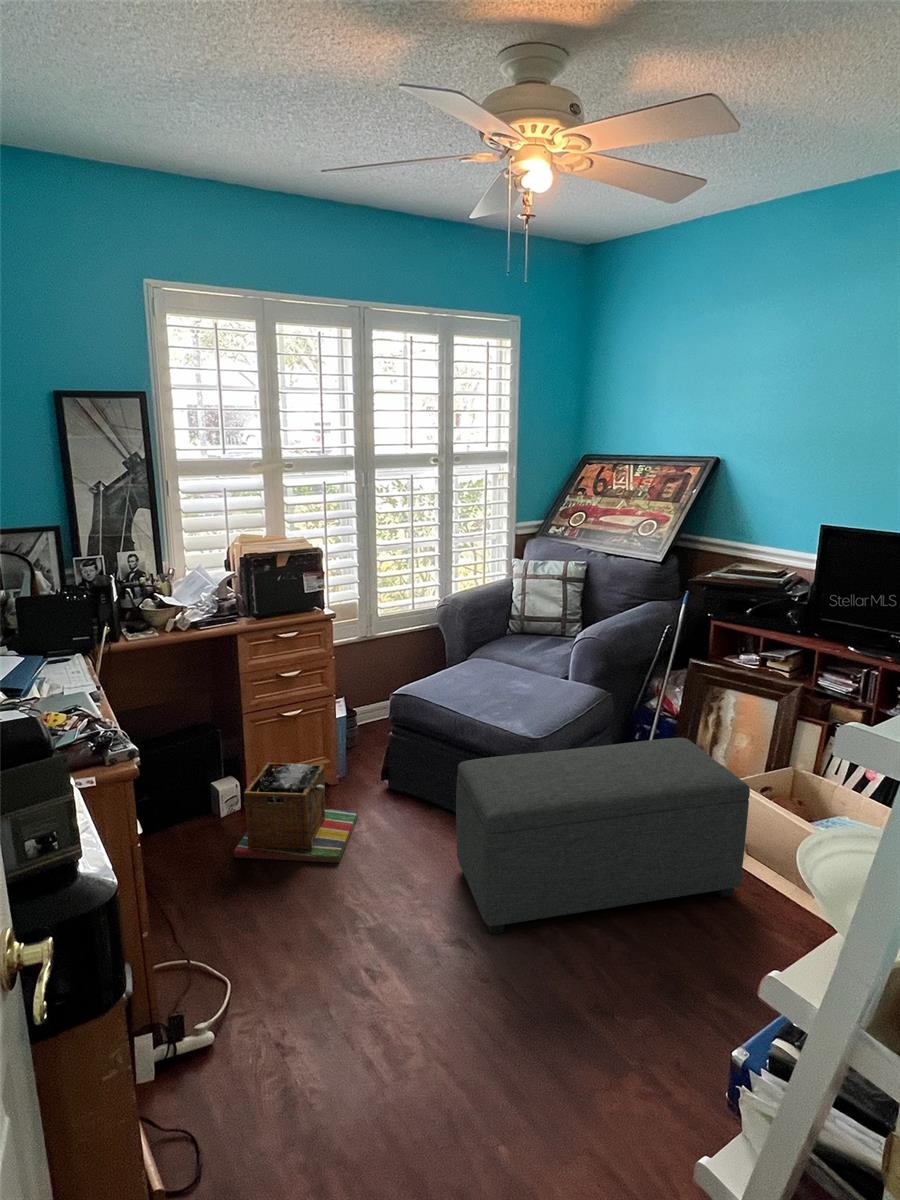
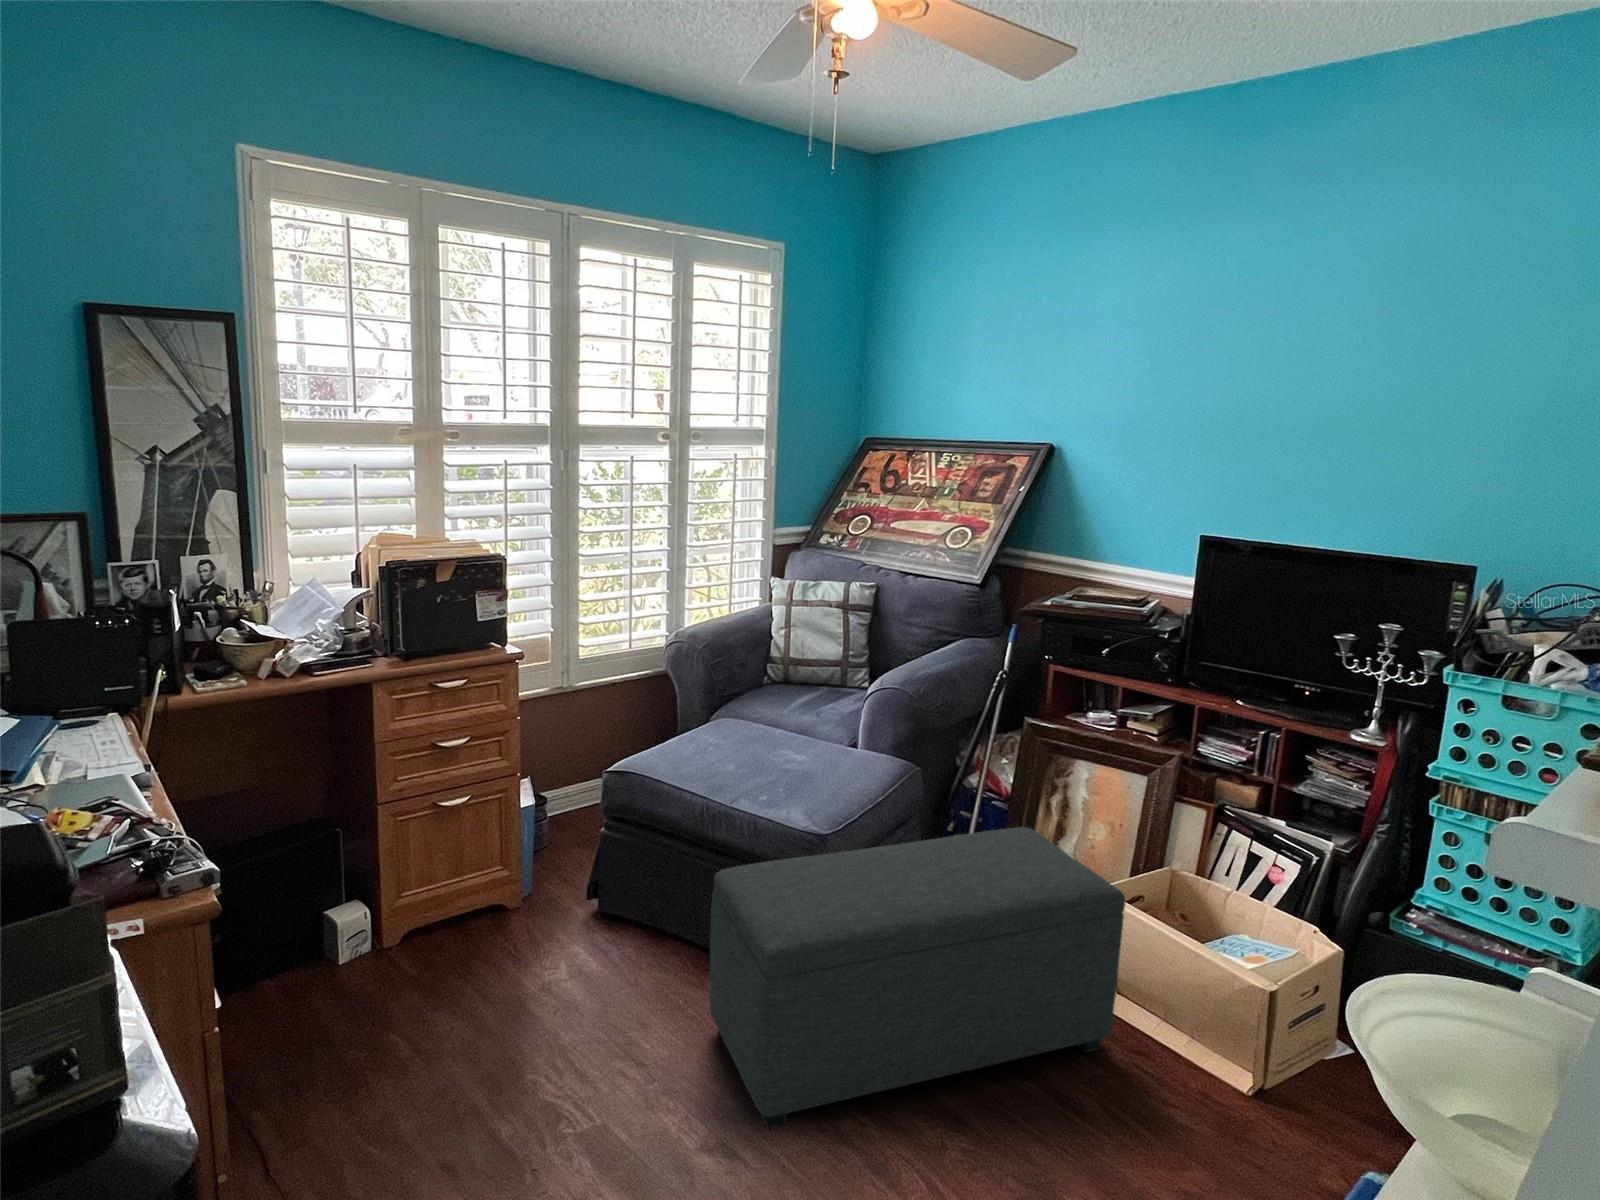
laundry basket: present [234,762,358,863] -> none [362,879,555,1030]

